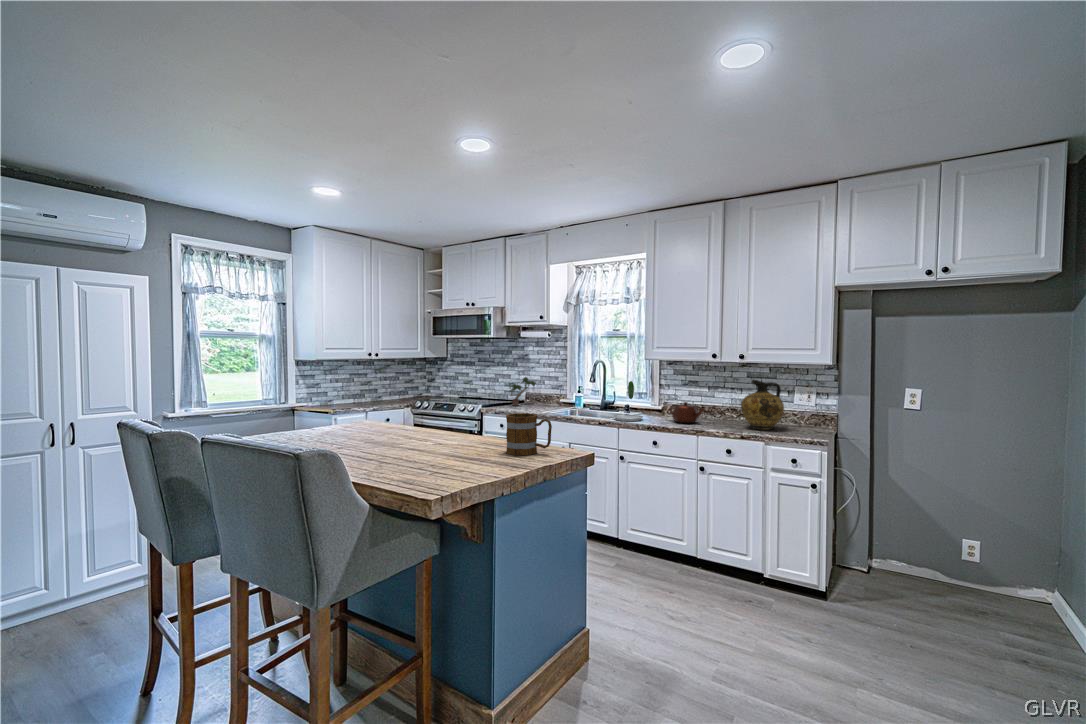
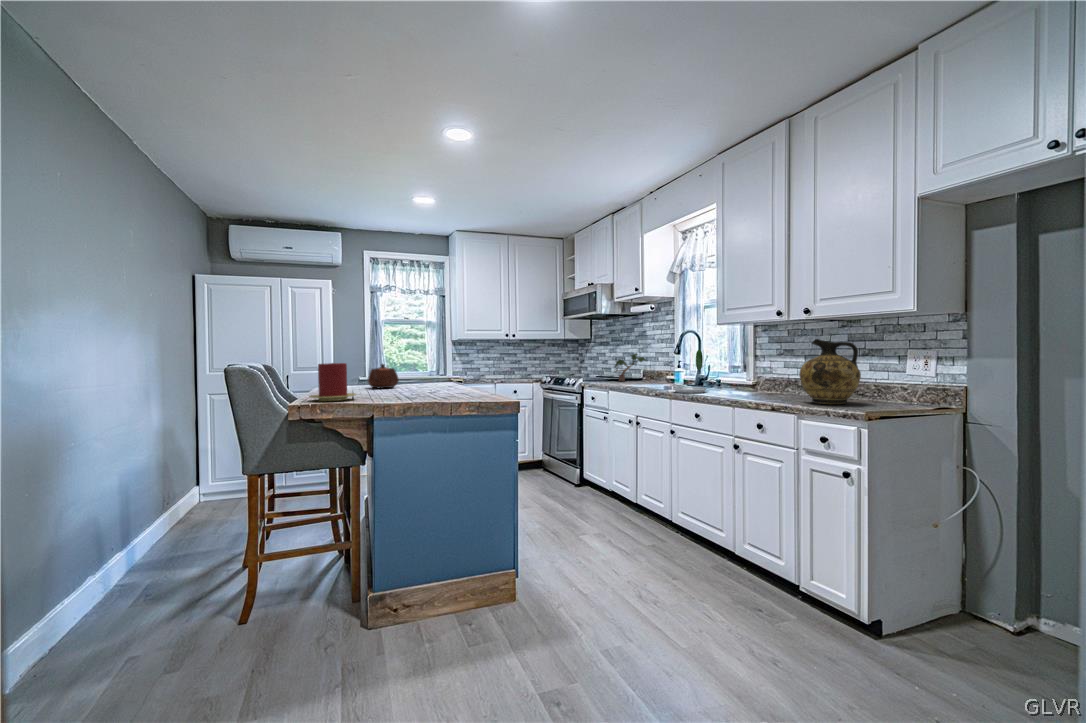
teapot: present [670,402,704,423] -> present [368,364,399,388]
mug: present [506,413,552,455] -> none [432,362,461,397]
candle: none [409,427,465,479] -> present [309,363,356,401]

